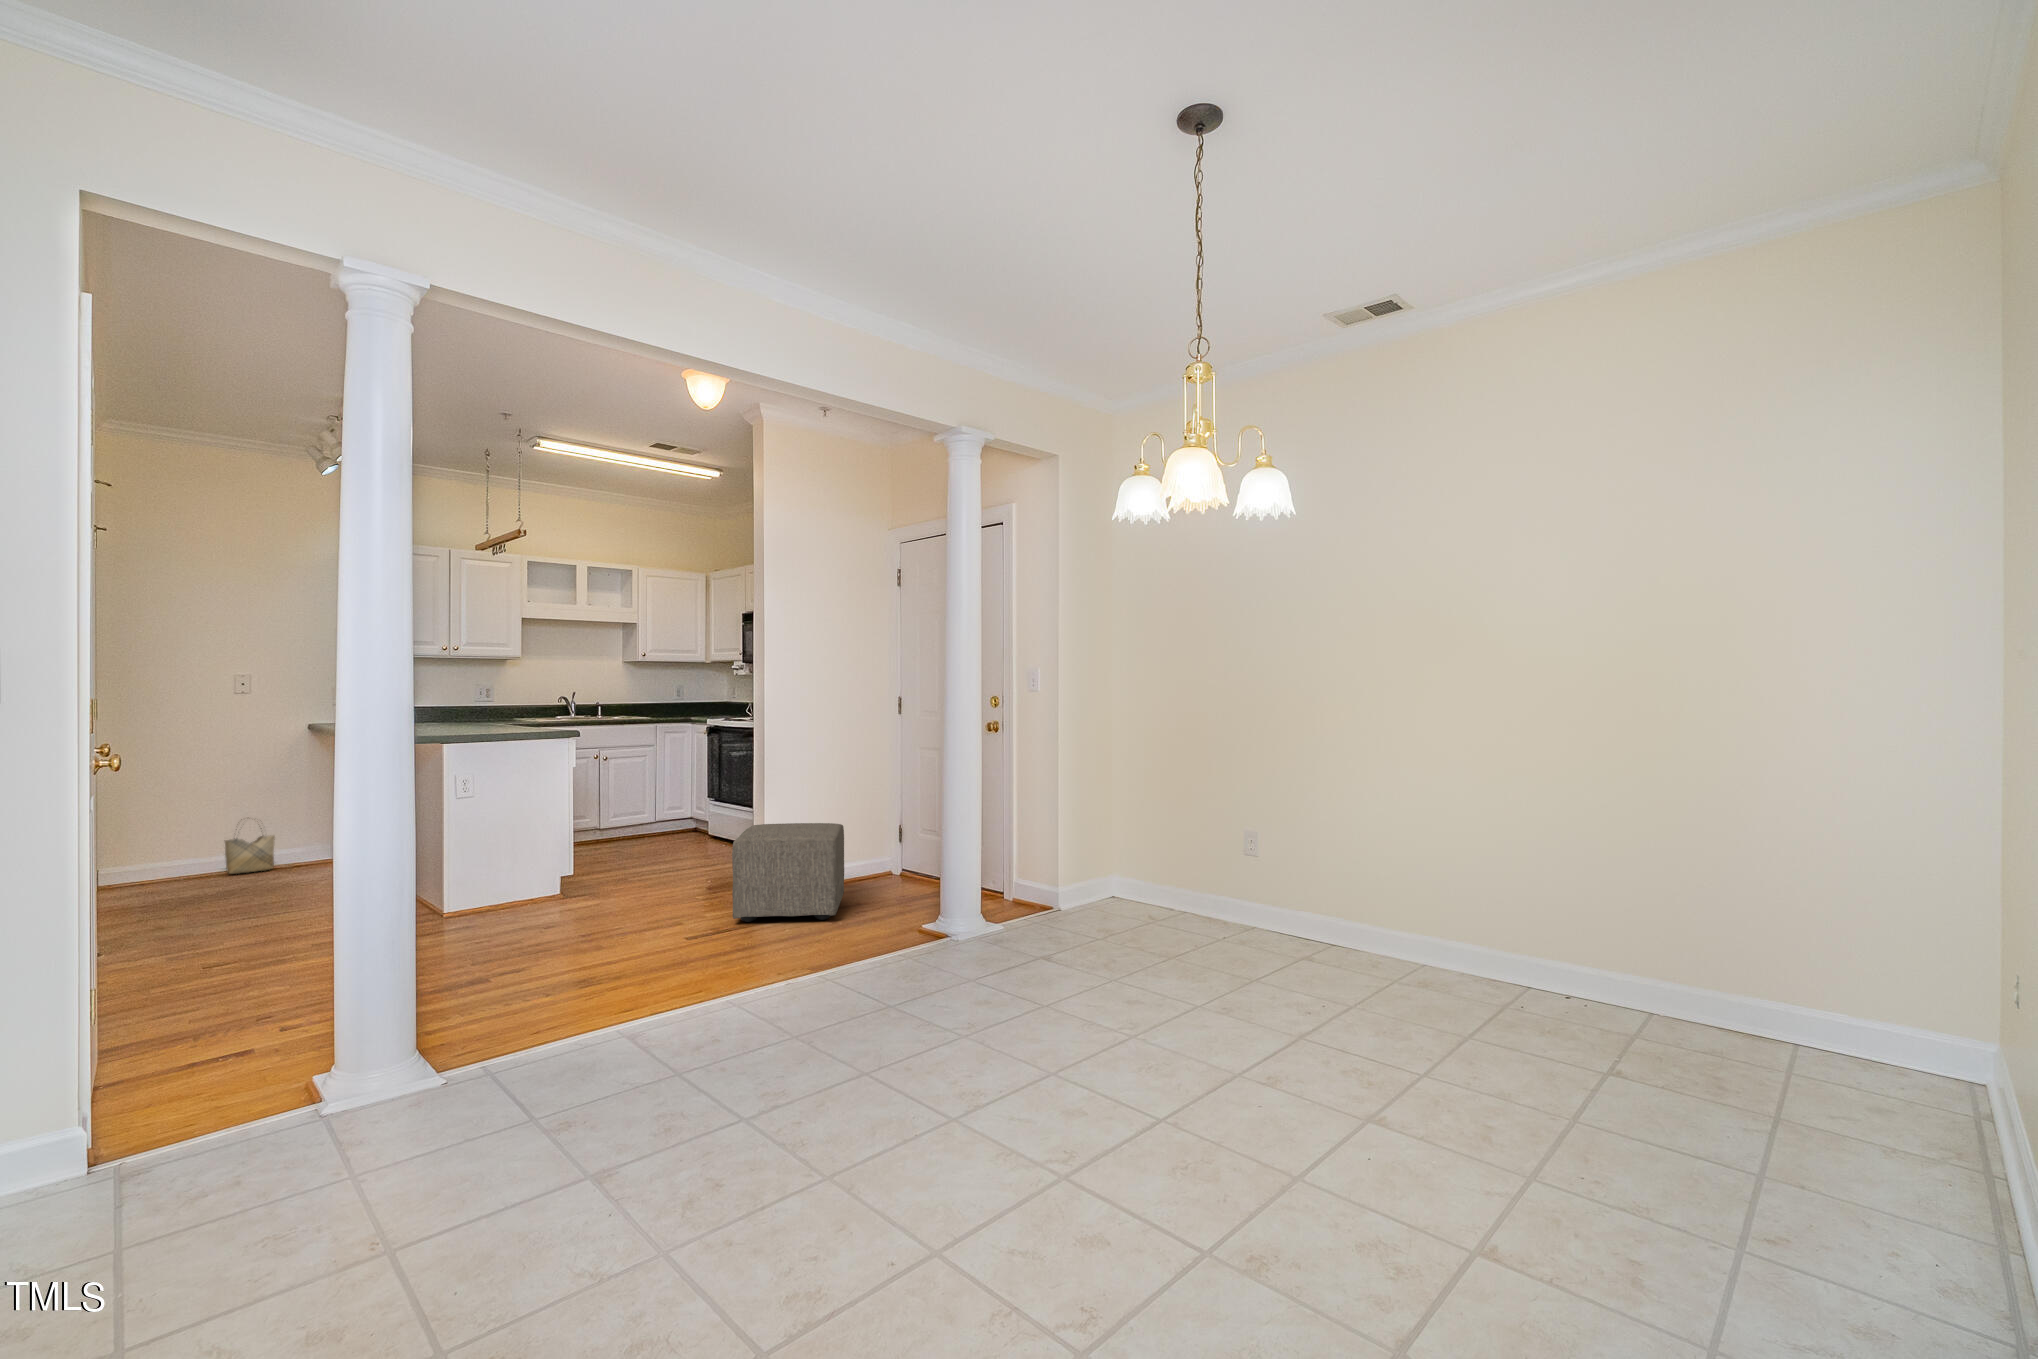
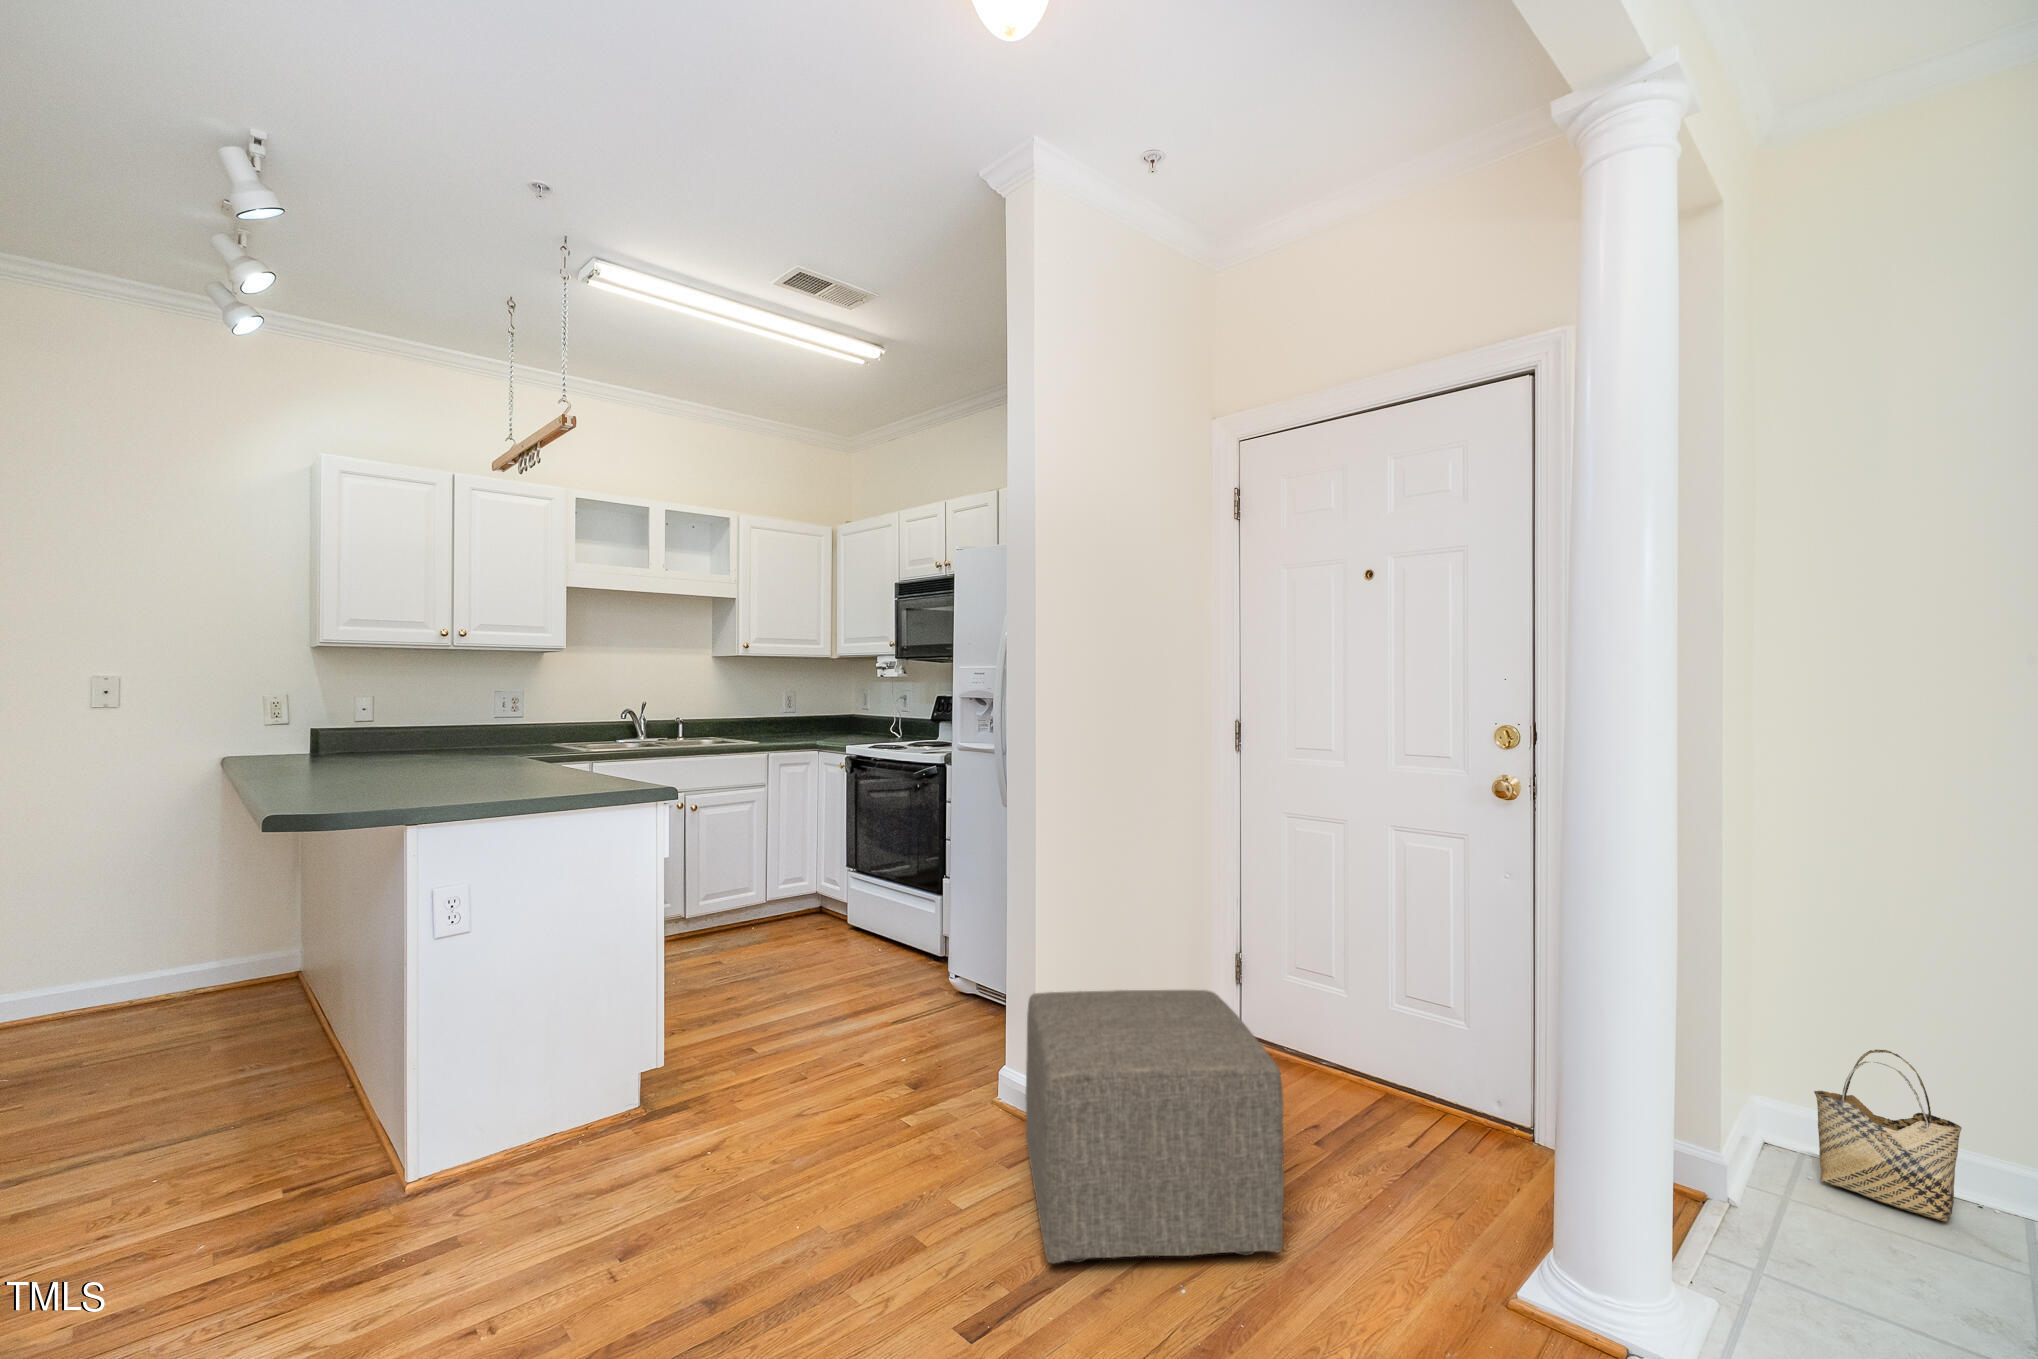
woven basket: present [225,828,275,874] -> present [1814,1050,1962,1221]

